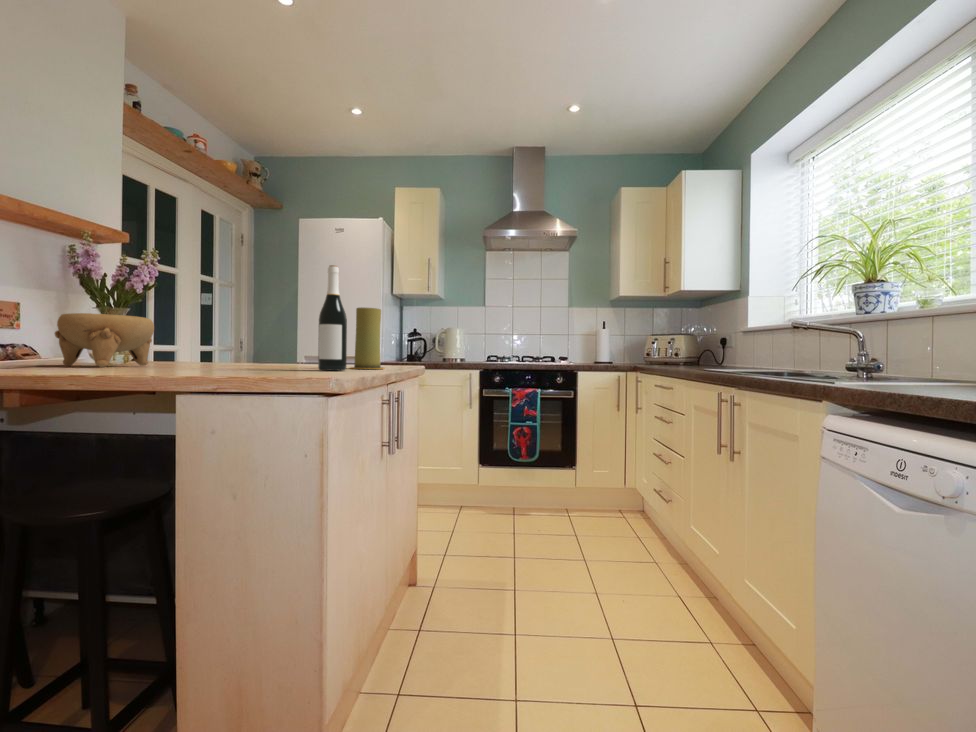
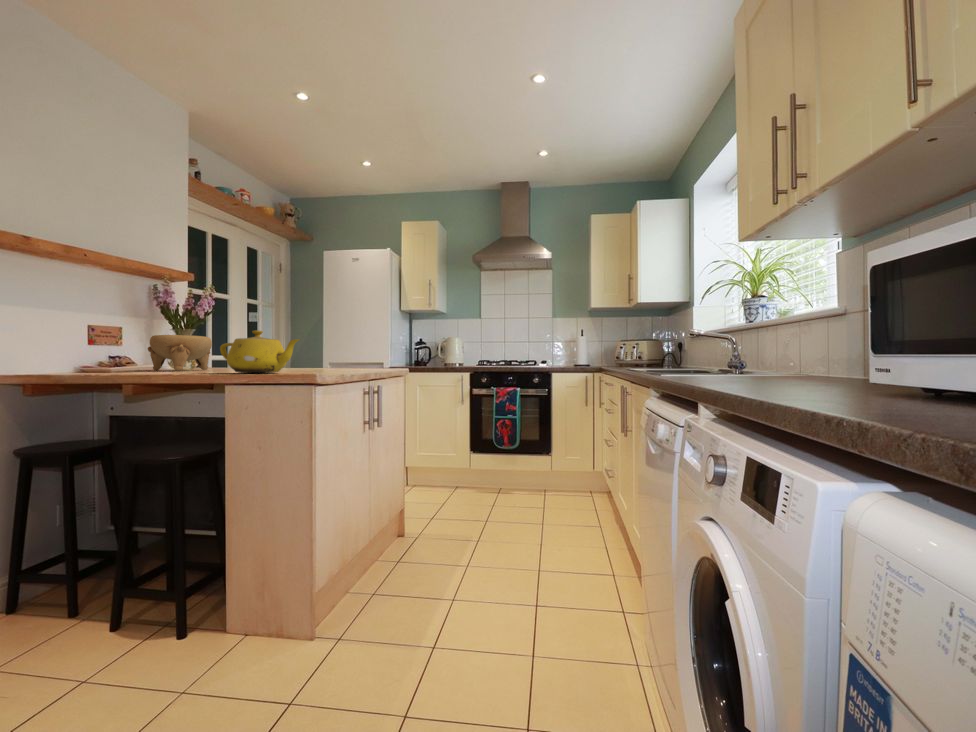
wine bottle: present [318,265,347,371] -> none [320,298,340,371]
teapot: none [168,307,299,373] -> present [220,330,300,373]
candle: present [351,307,384,369] -> none [346,326,372,370]

